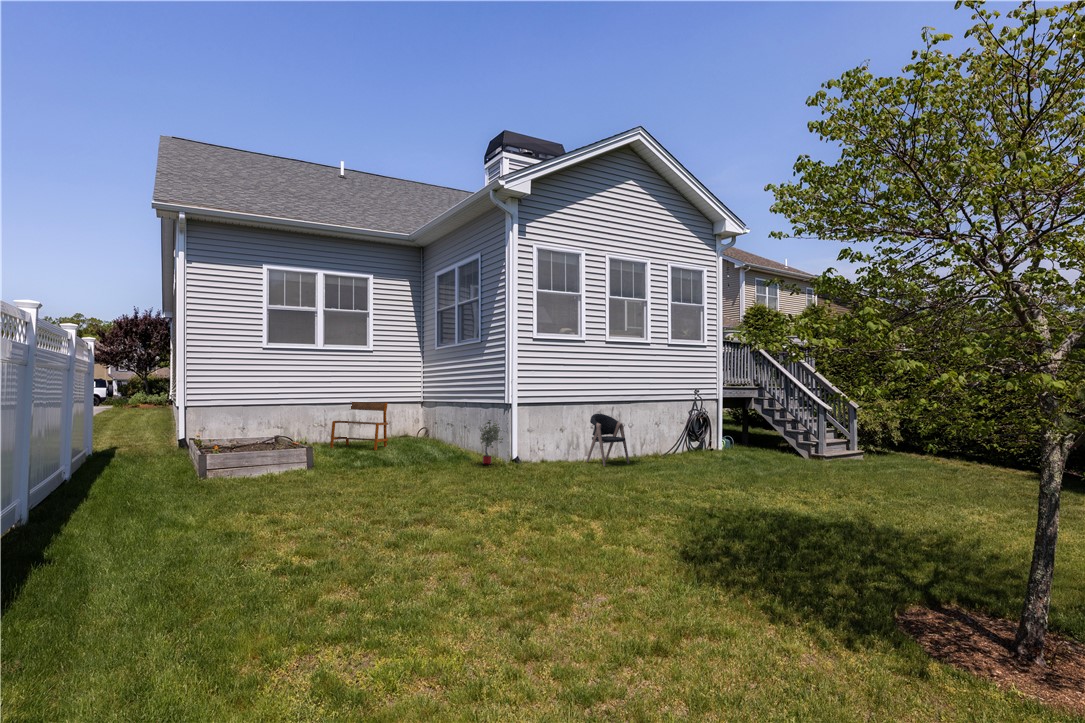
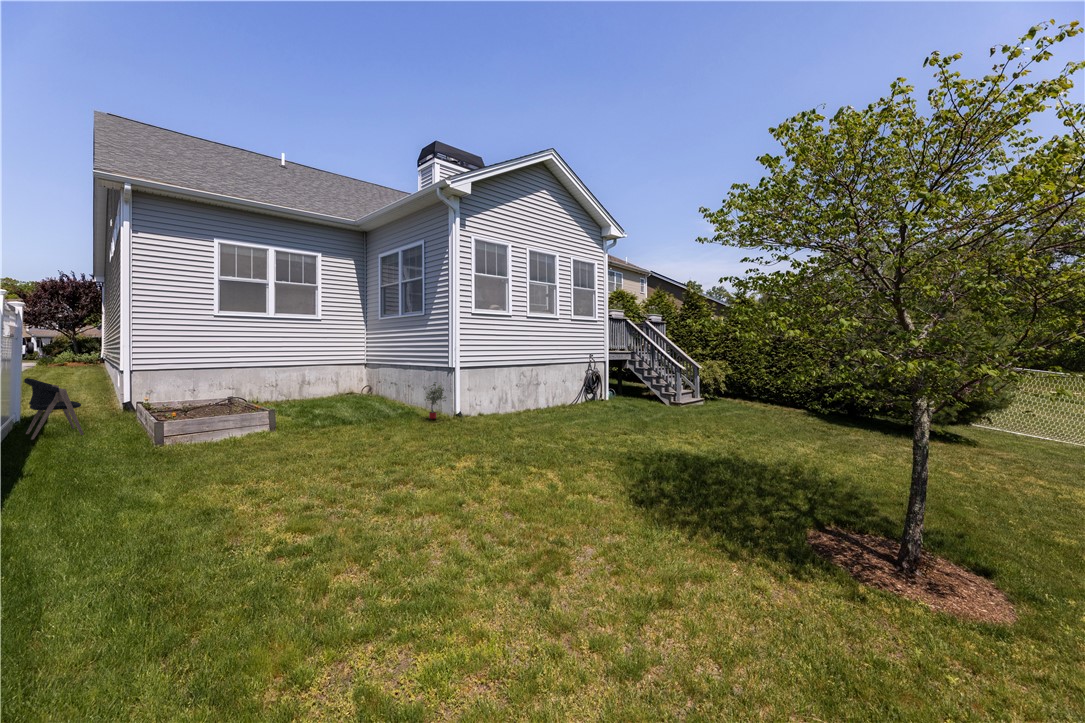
bench: present [330,402,388,450] -> none [284,365,338,408]
chair: present [586,414,629,466] -> present [24,378,84,440]

